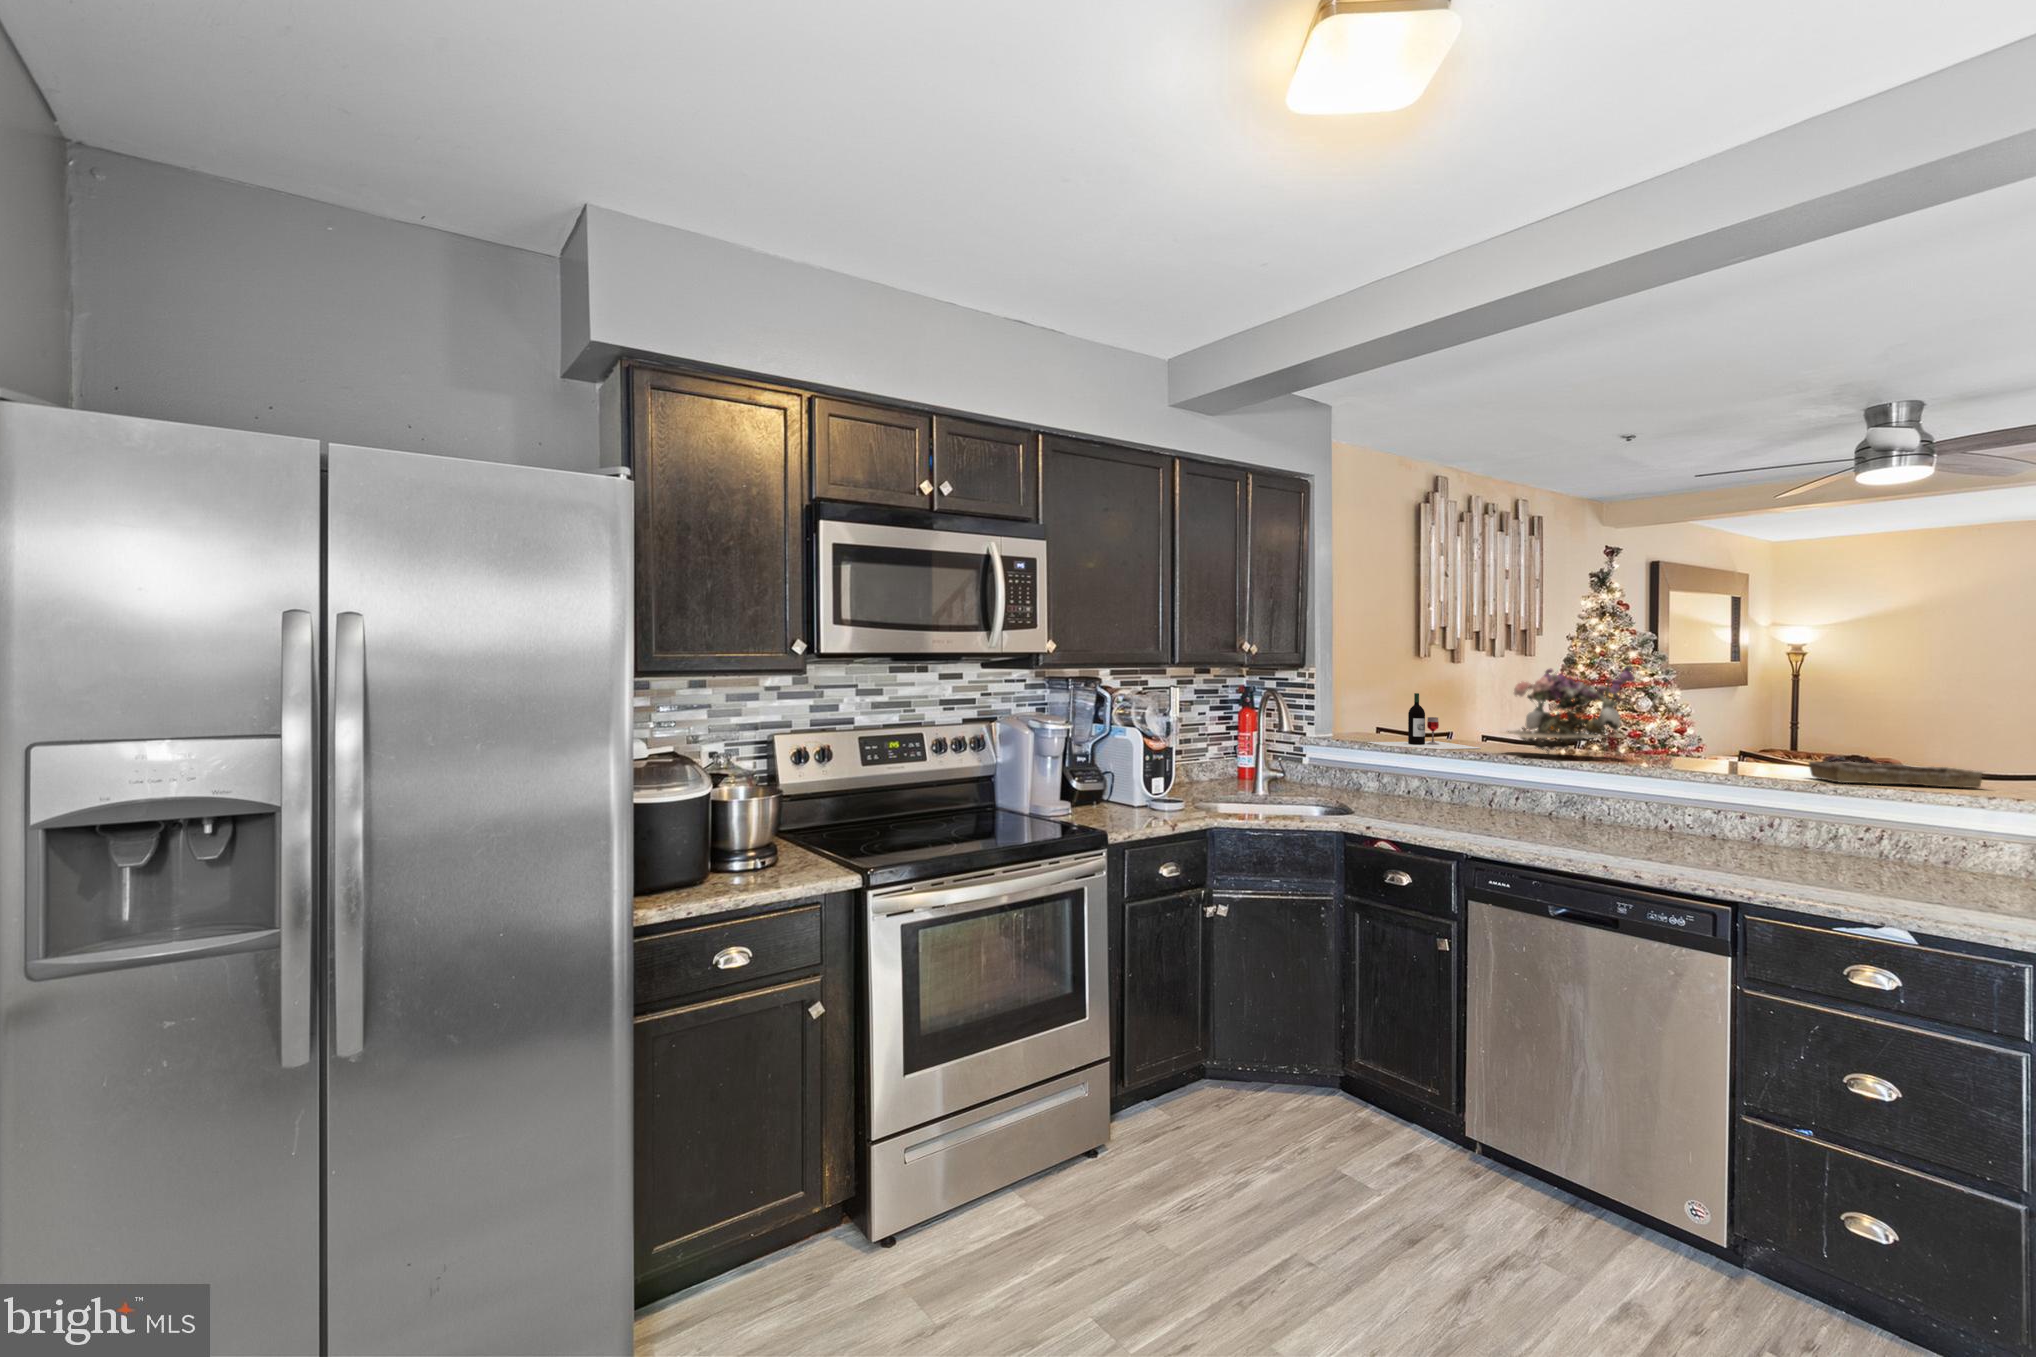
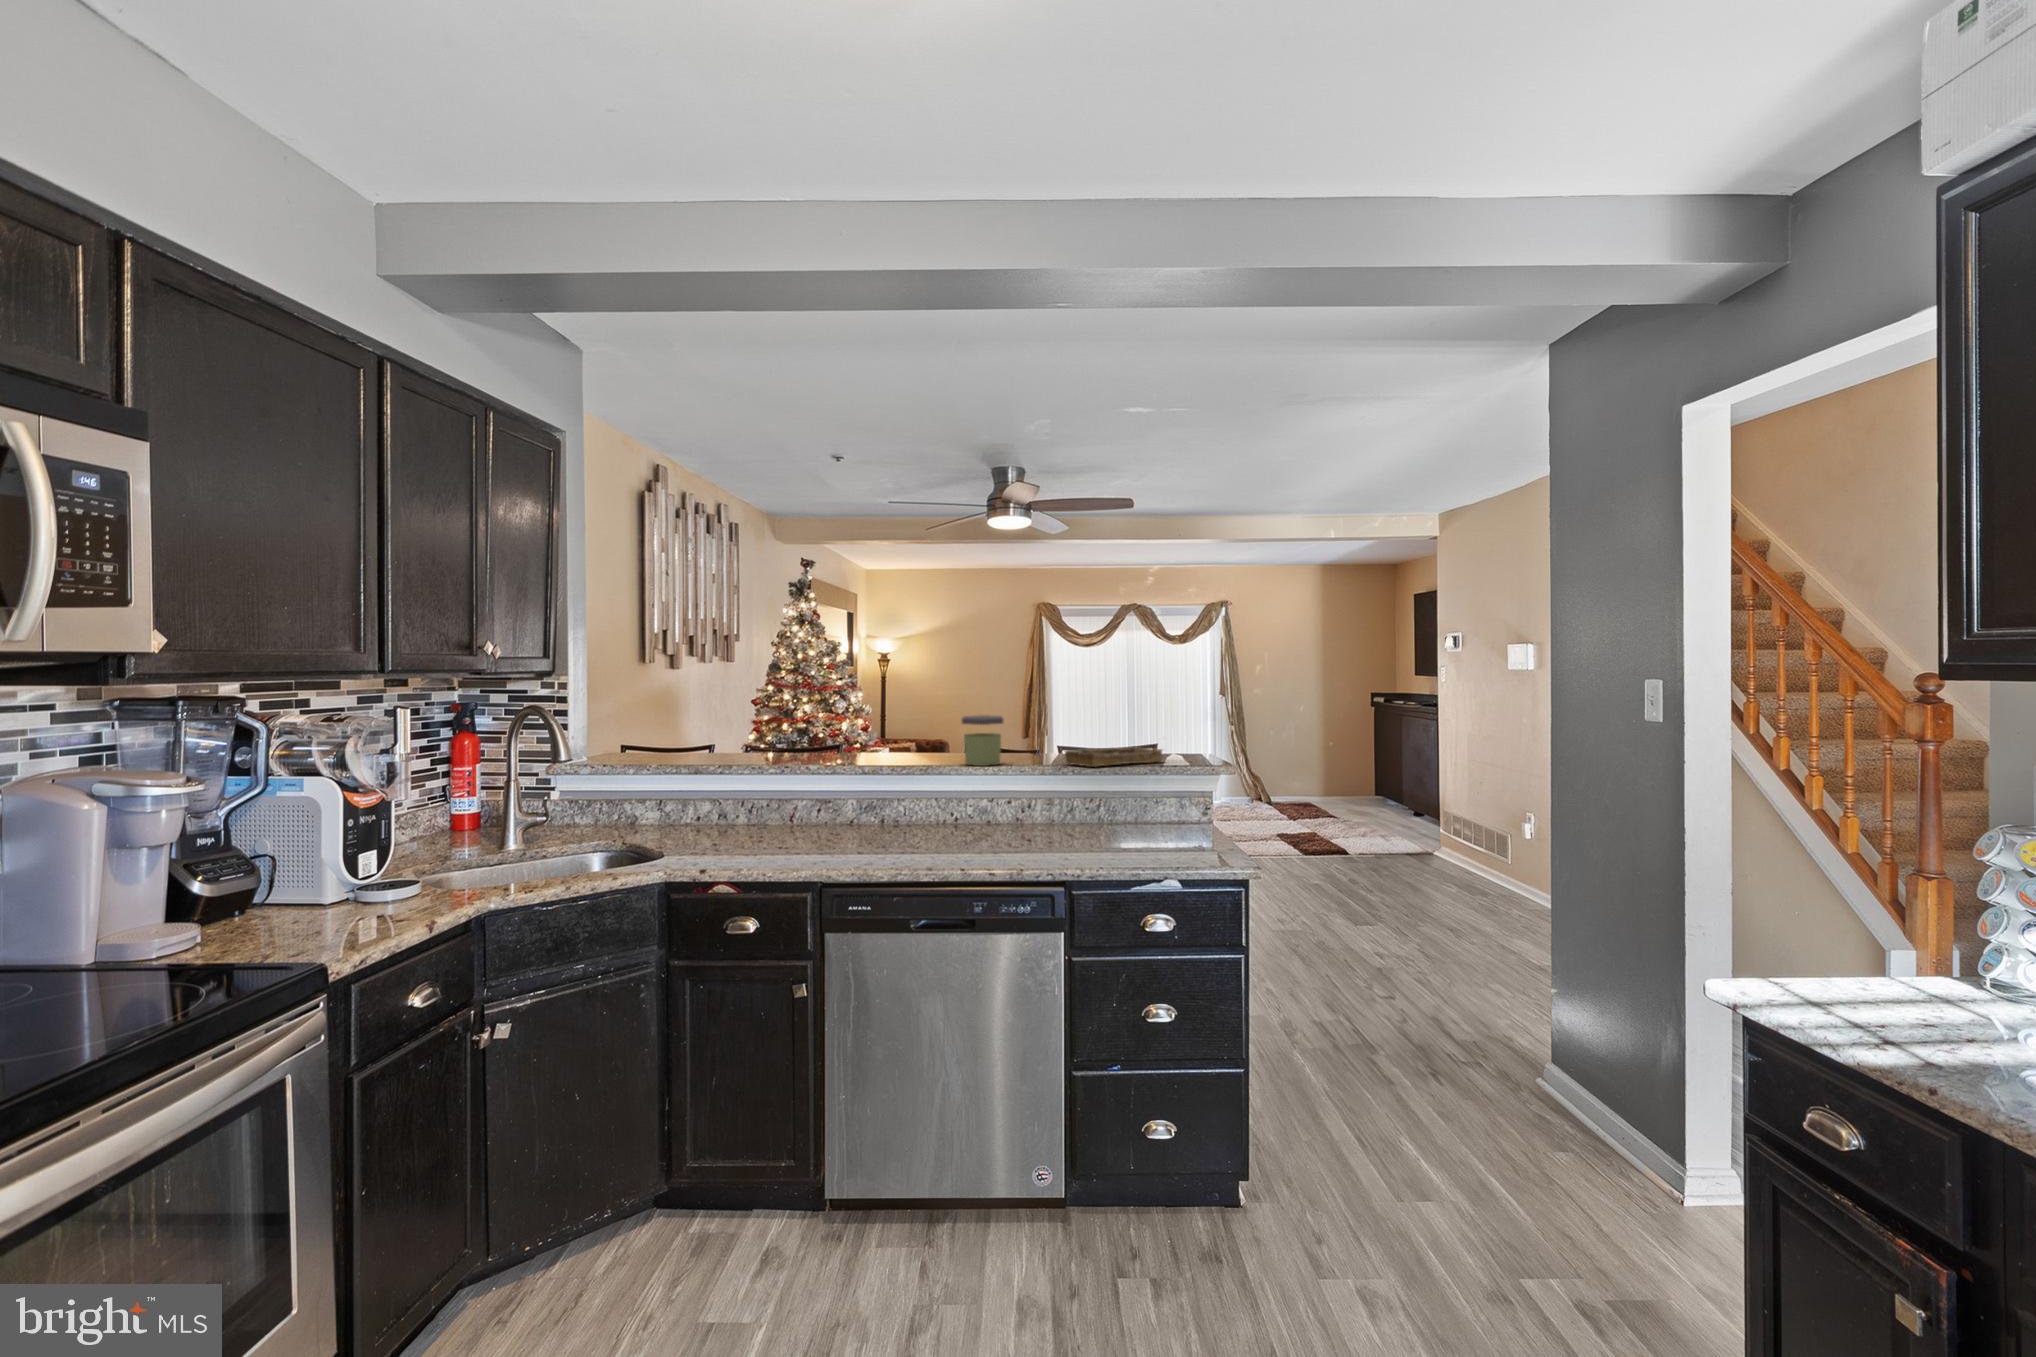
flower arrangement: present [1506,664,1634,753] -> none [803,668,920,761]
wine bottle: present [1369,693,1479,749] -> none [643,703,776,769]
jar: none [1666,715,1729,771] -> present [962,715,1003,766]

